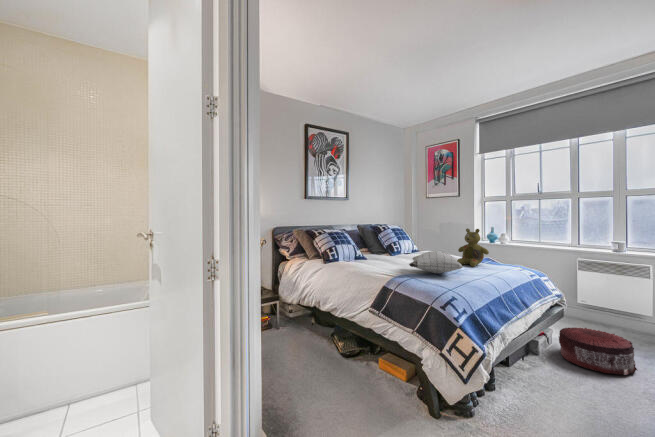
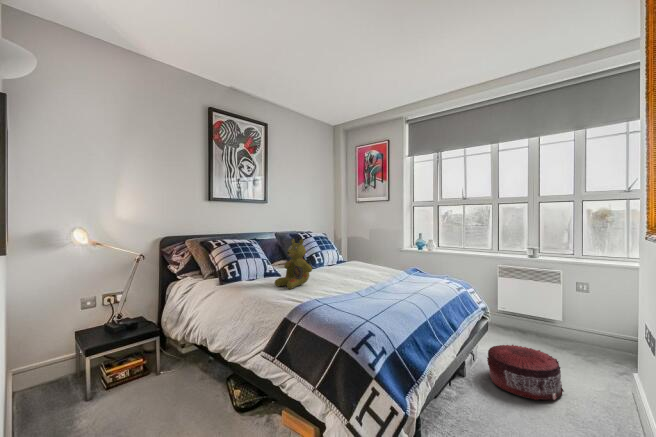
stuffed bear: present [457,228,489,267] -> present [275,239,312,289]
pillow: present [409,251,463,274] -> none [321,266,385,294]

